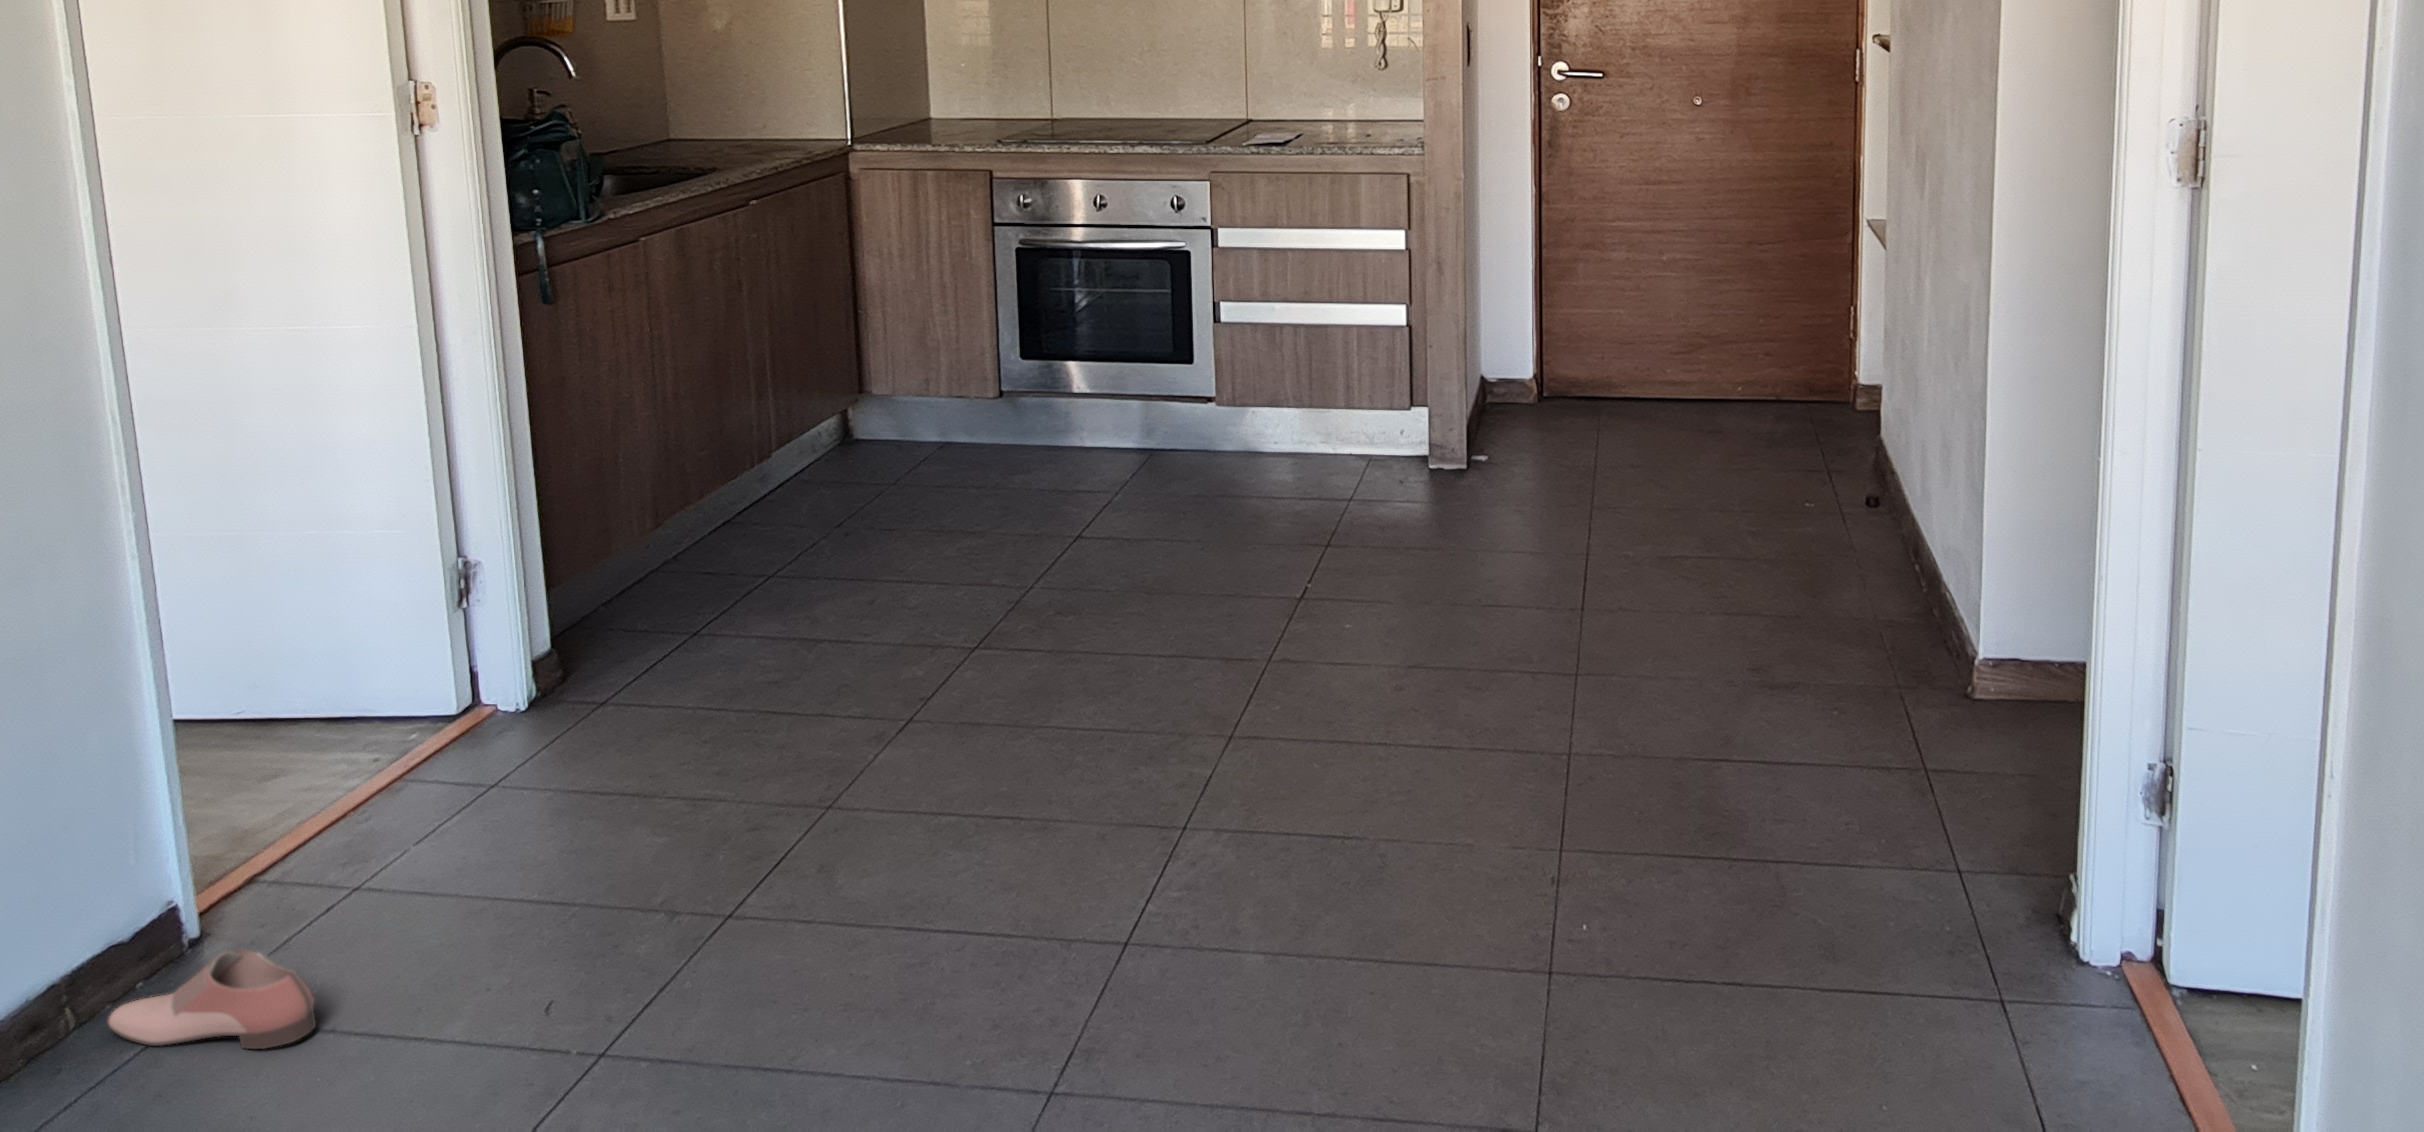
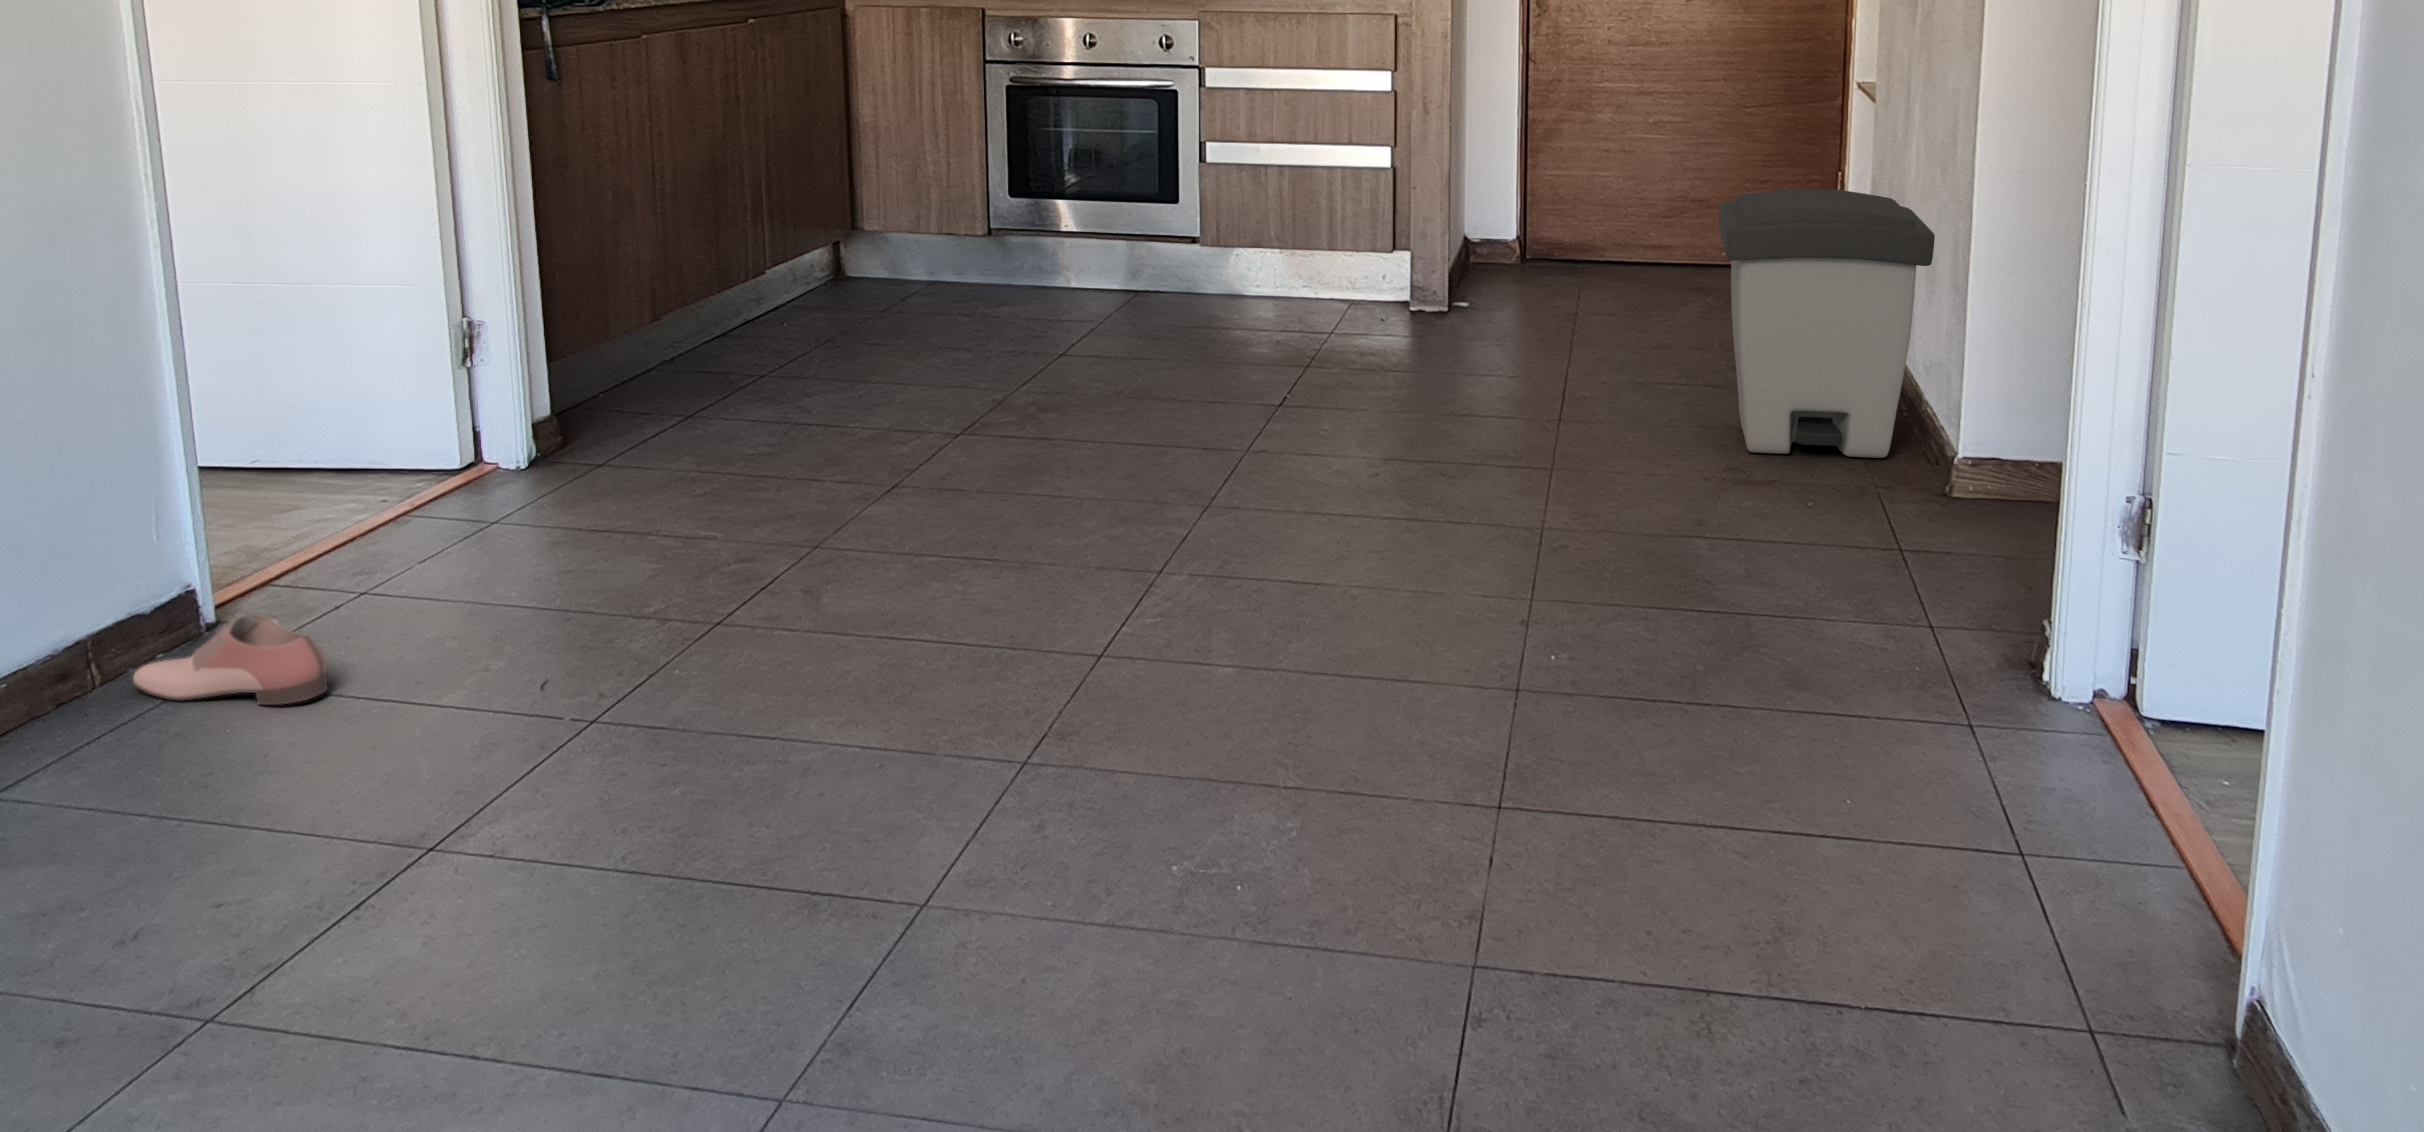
trash can: none [1734,376,1949,649] -> present [1719,189,1935,458]

